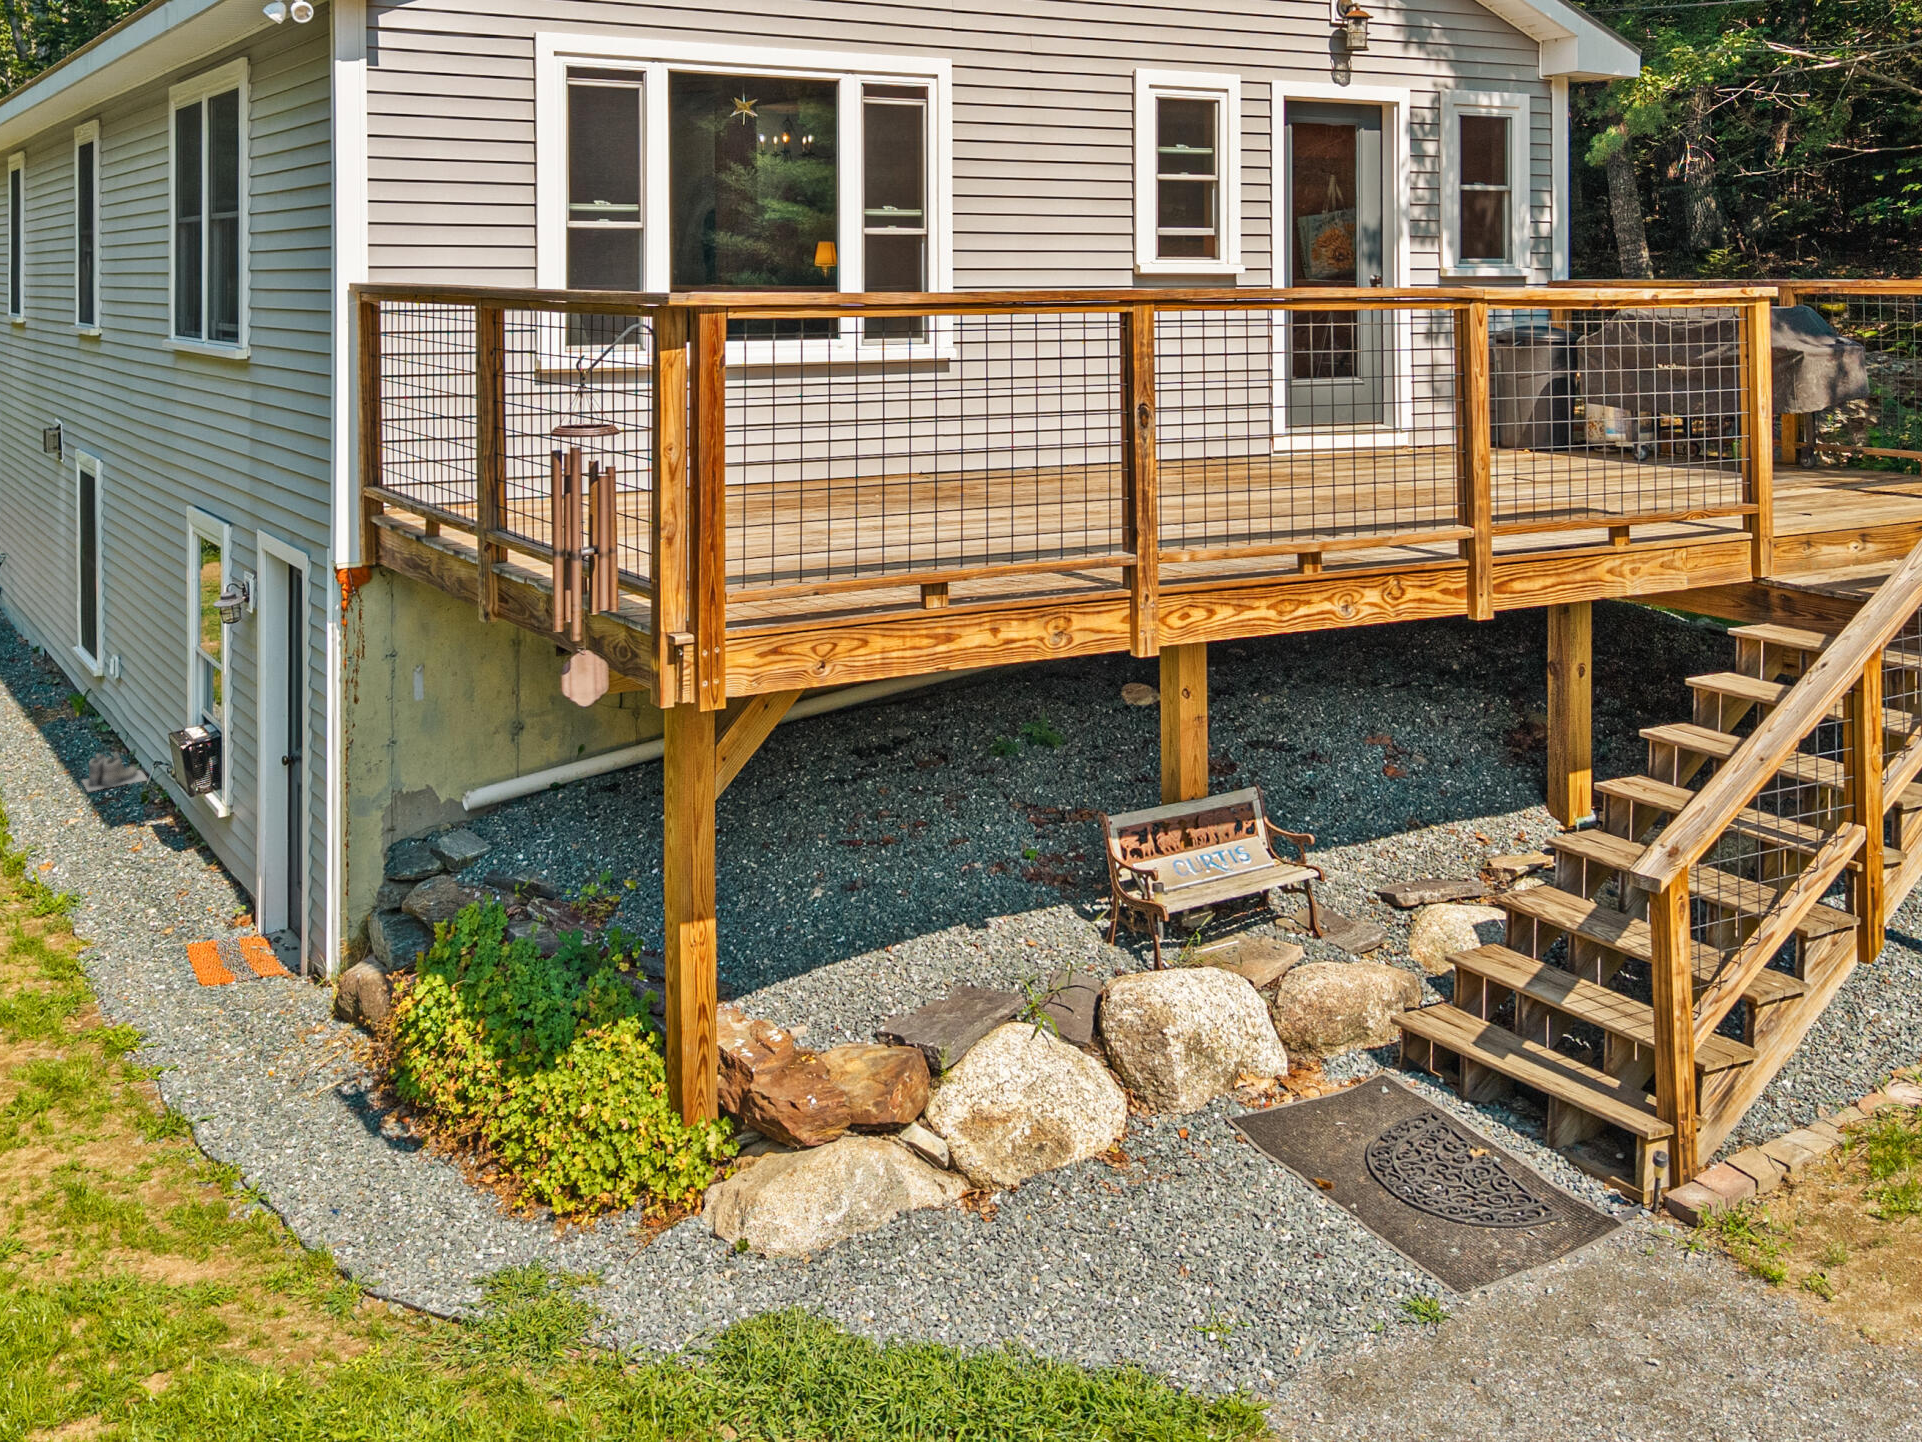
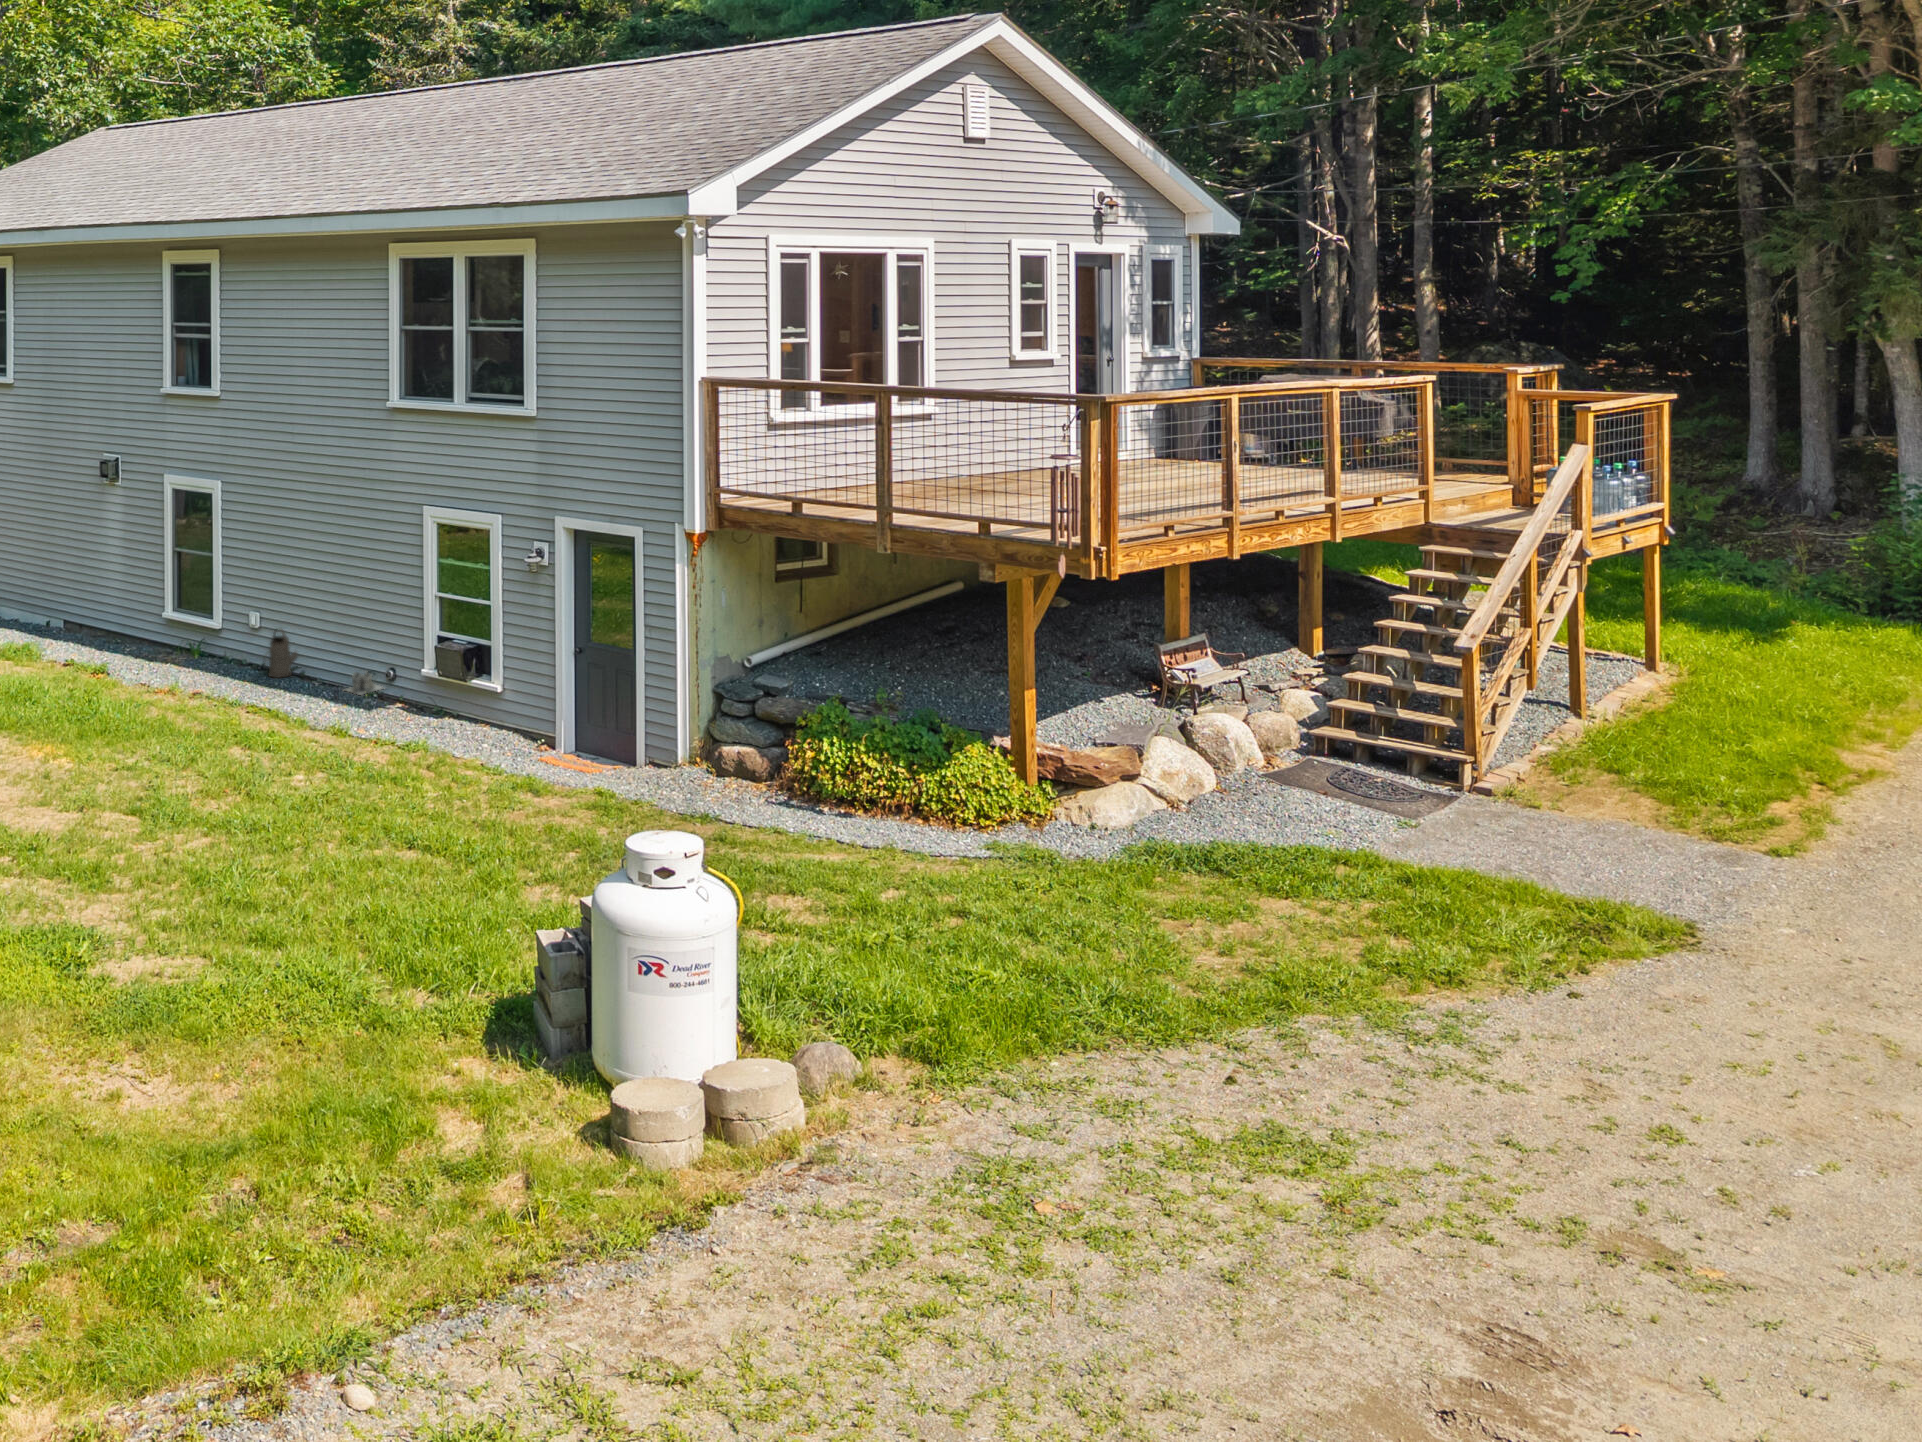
watering can: none [14,676,113,752] -> present [266,629,298,678]

